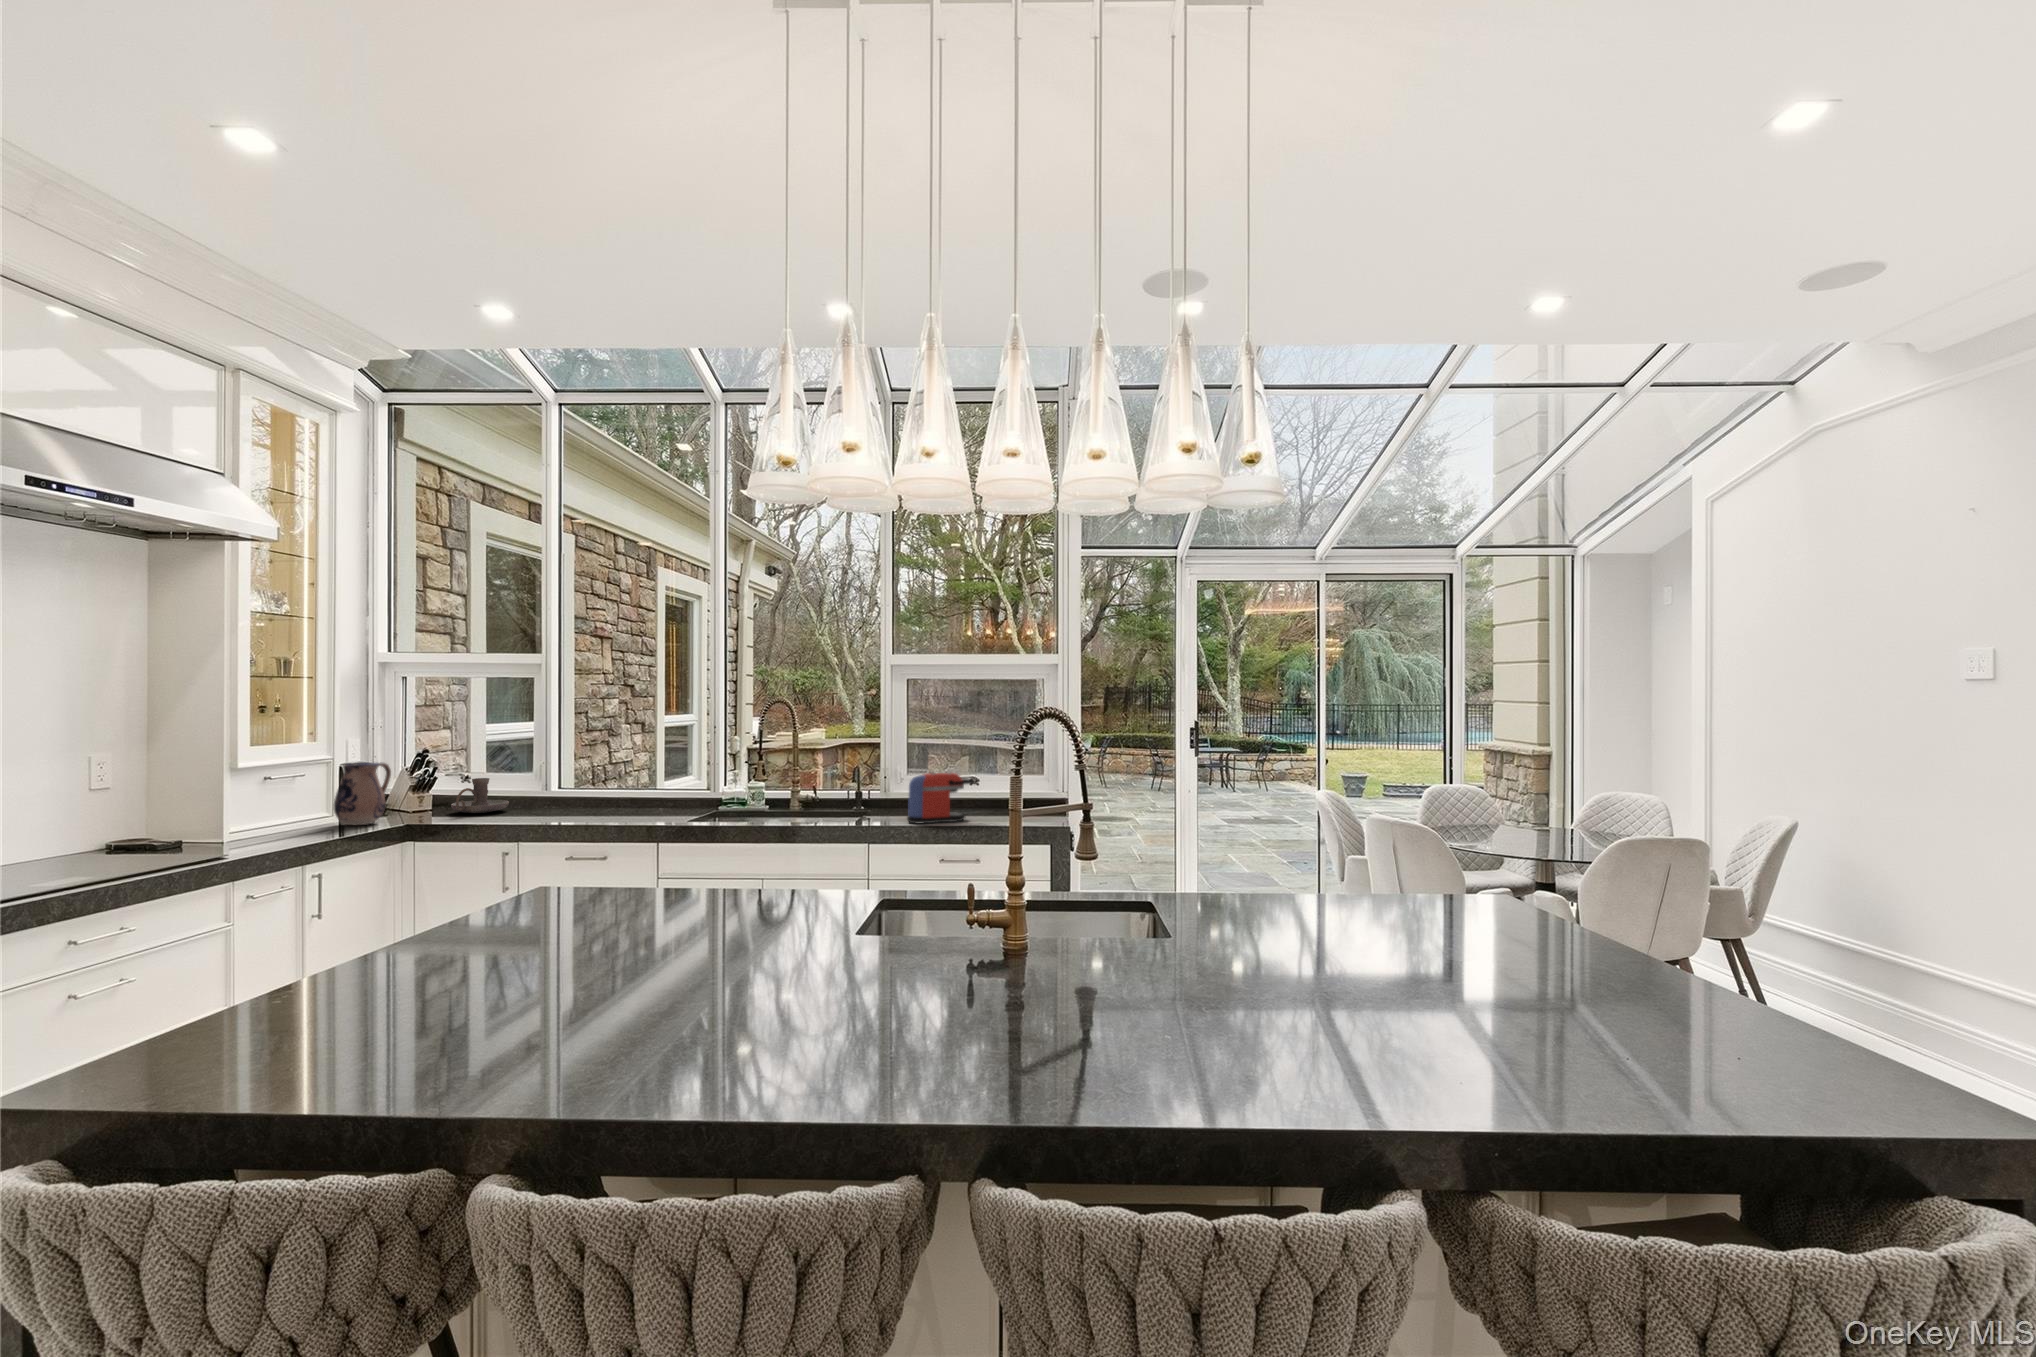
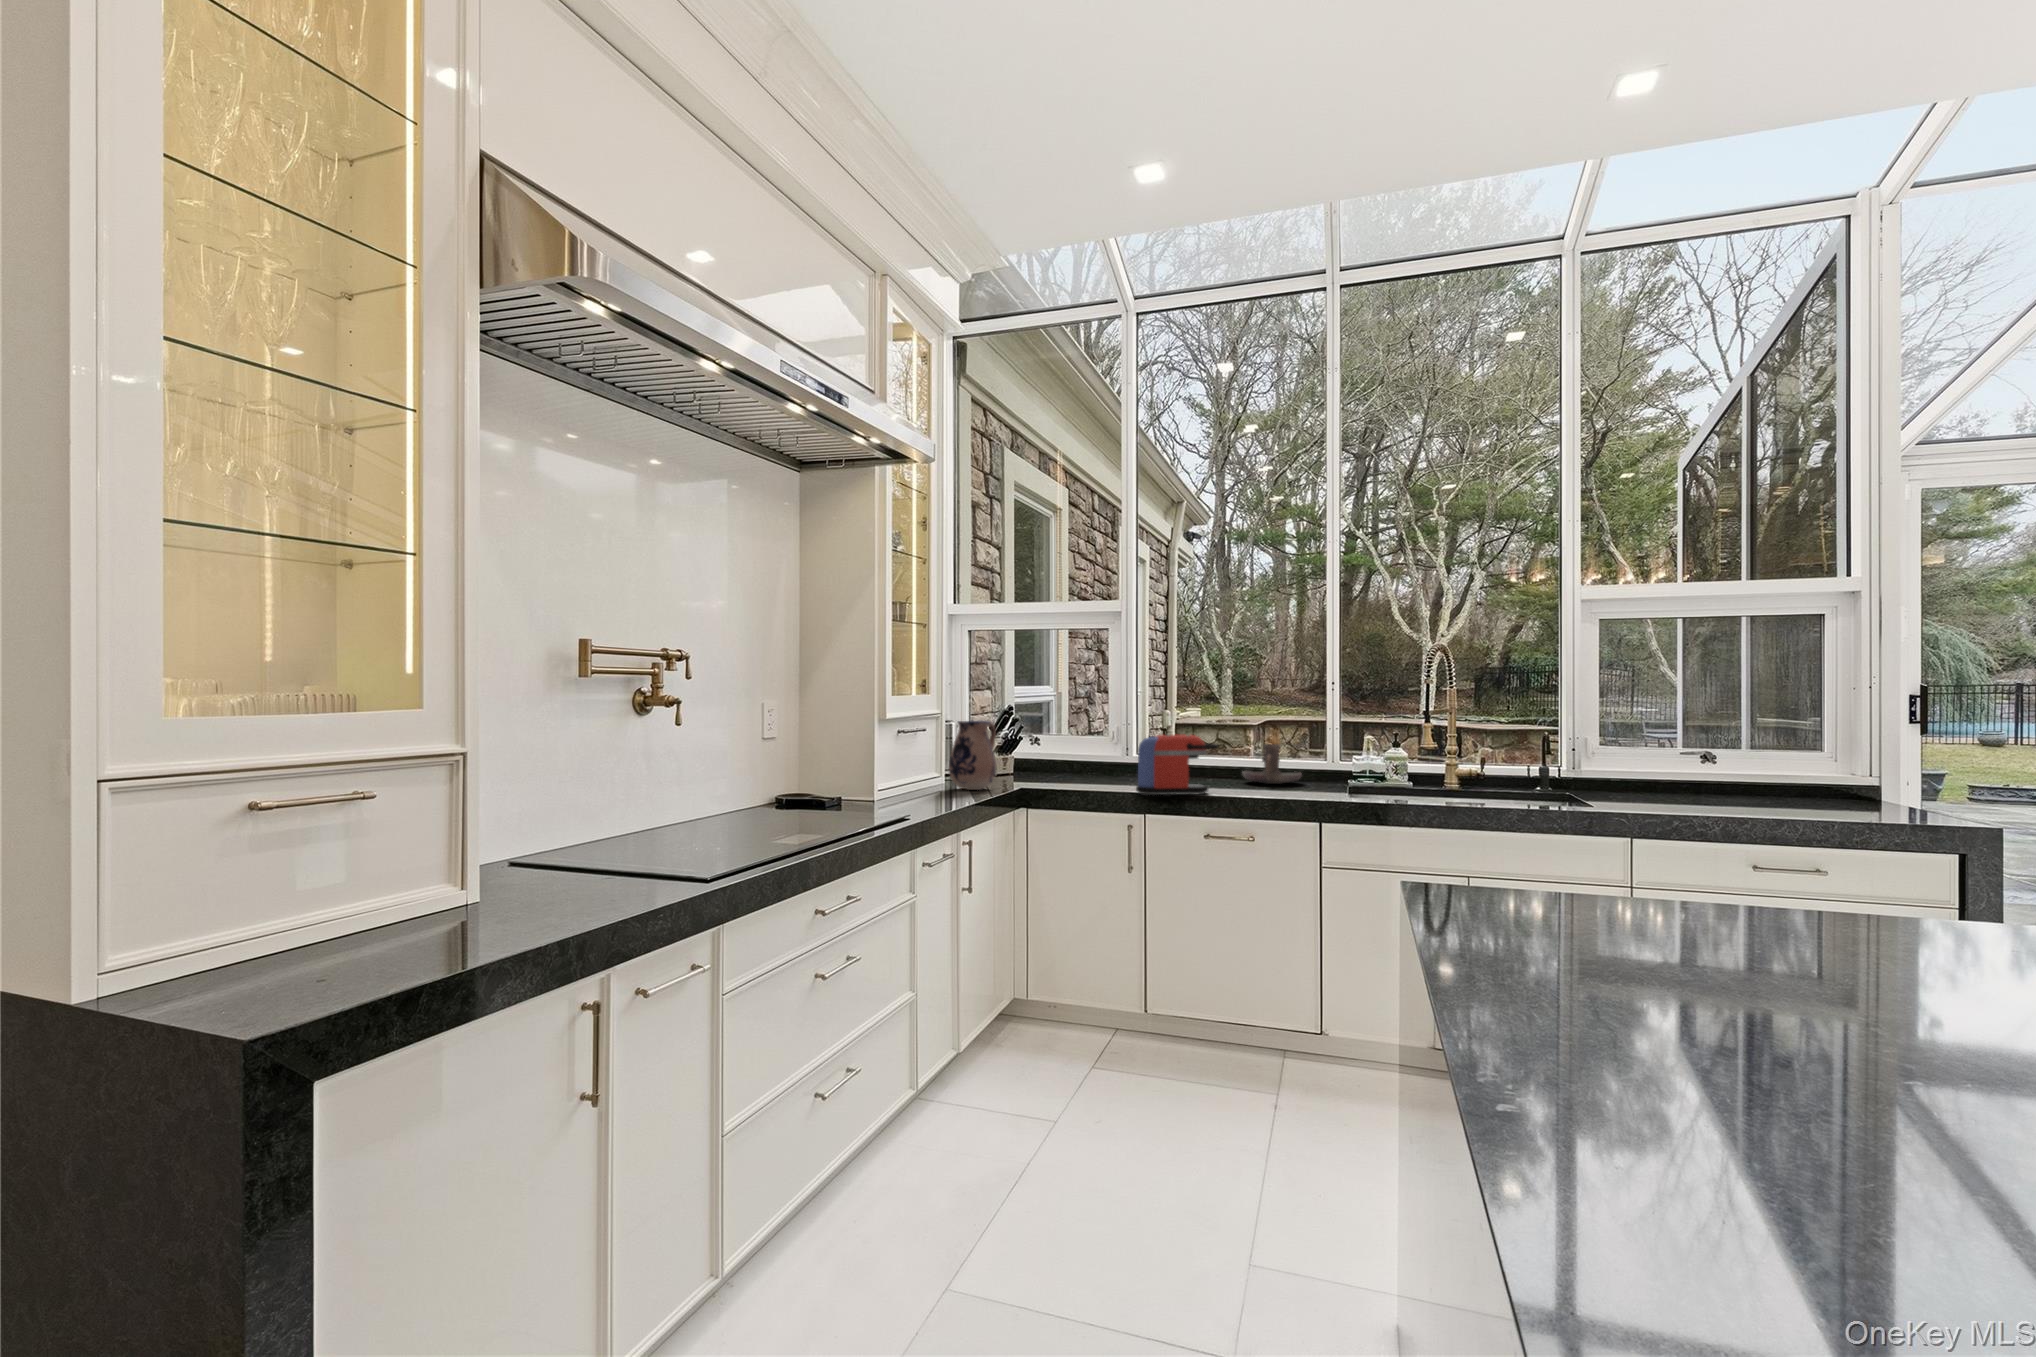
coffee maker: present [907,773,973,823] -> present [1136,735,1218,795]
candle holder: present [451,778,509,813] -> present [1242,744,1302,784]

